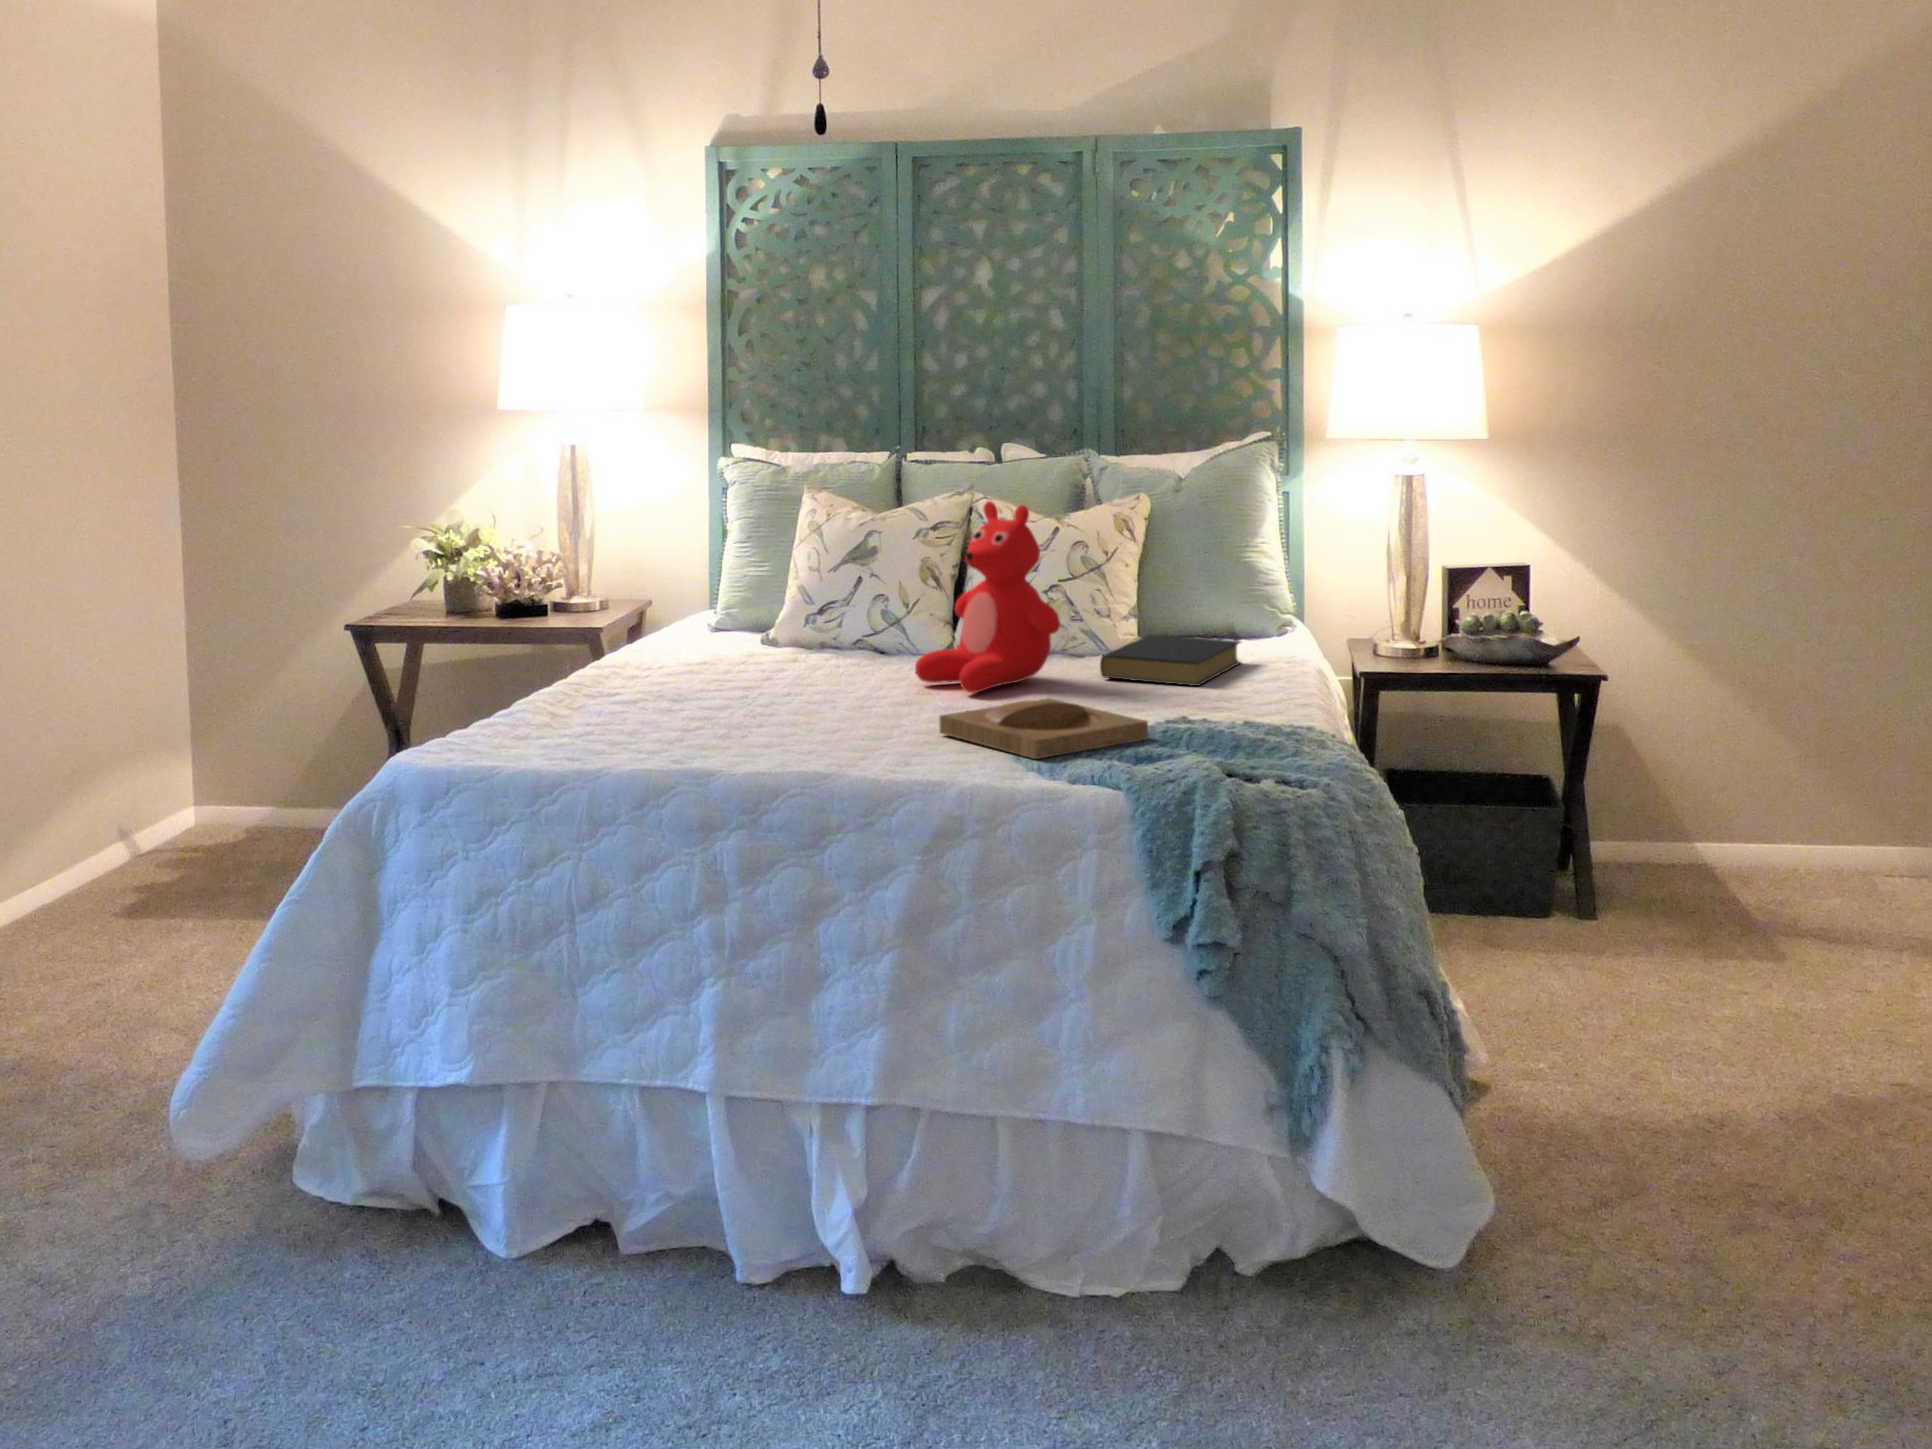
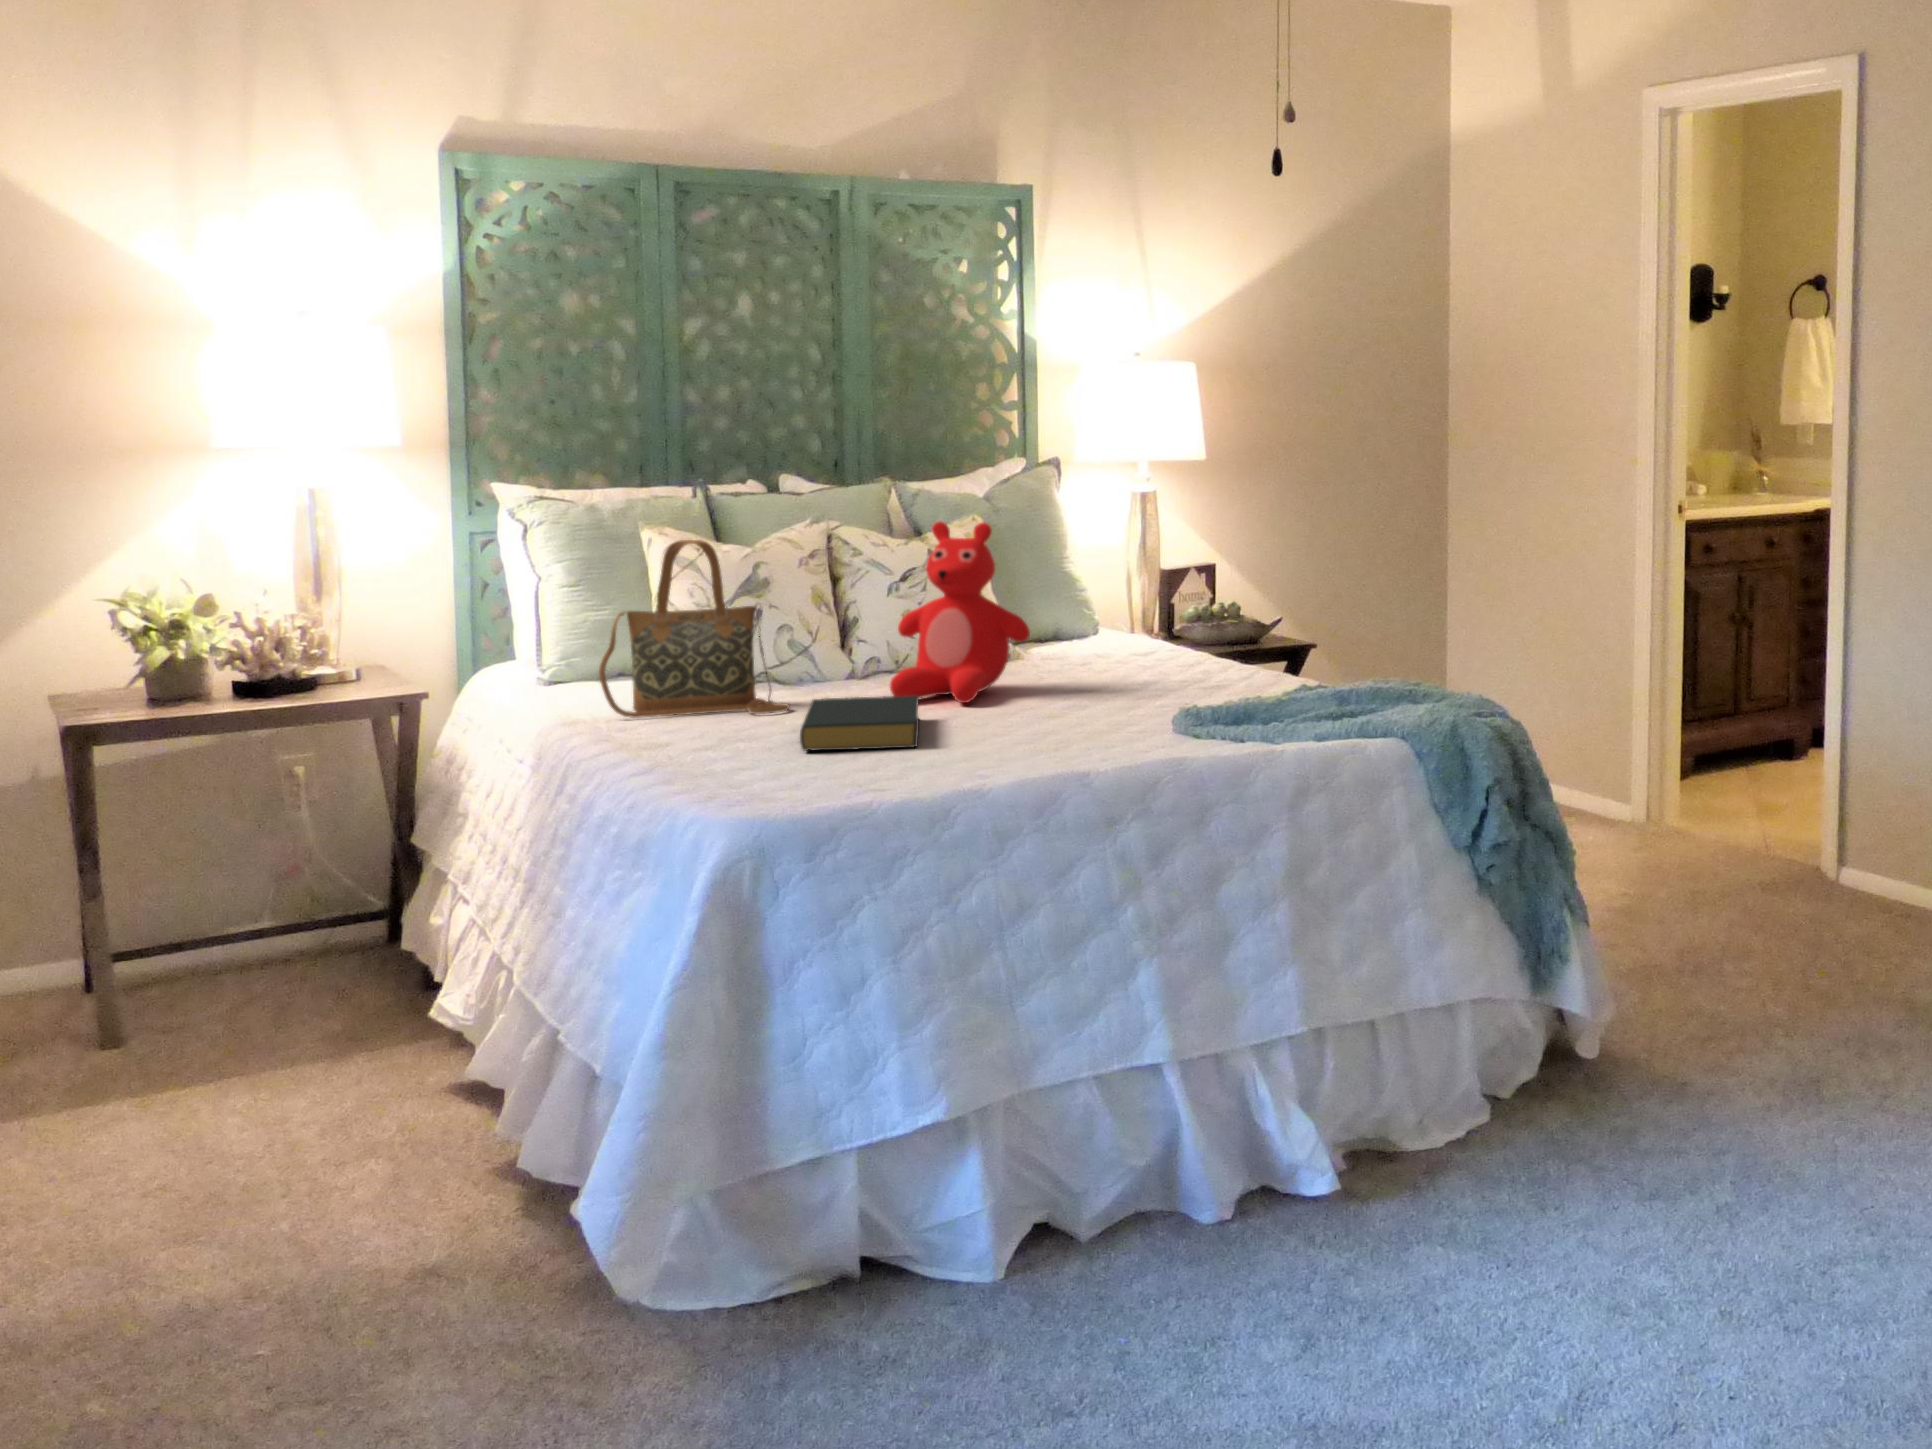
handbag: none [674,507,828,681] -> present [599,540,790,718]
hardback book: present [1100,635,1241,686] -> present [800,696,919,751]
tray: present [939,698,1148,759] -> none [1022,694,1197,742]

